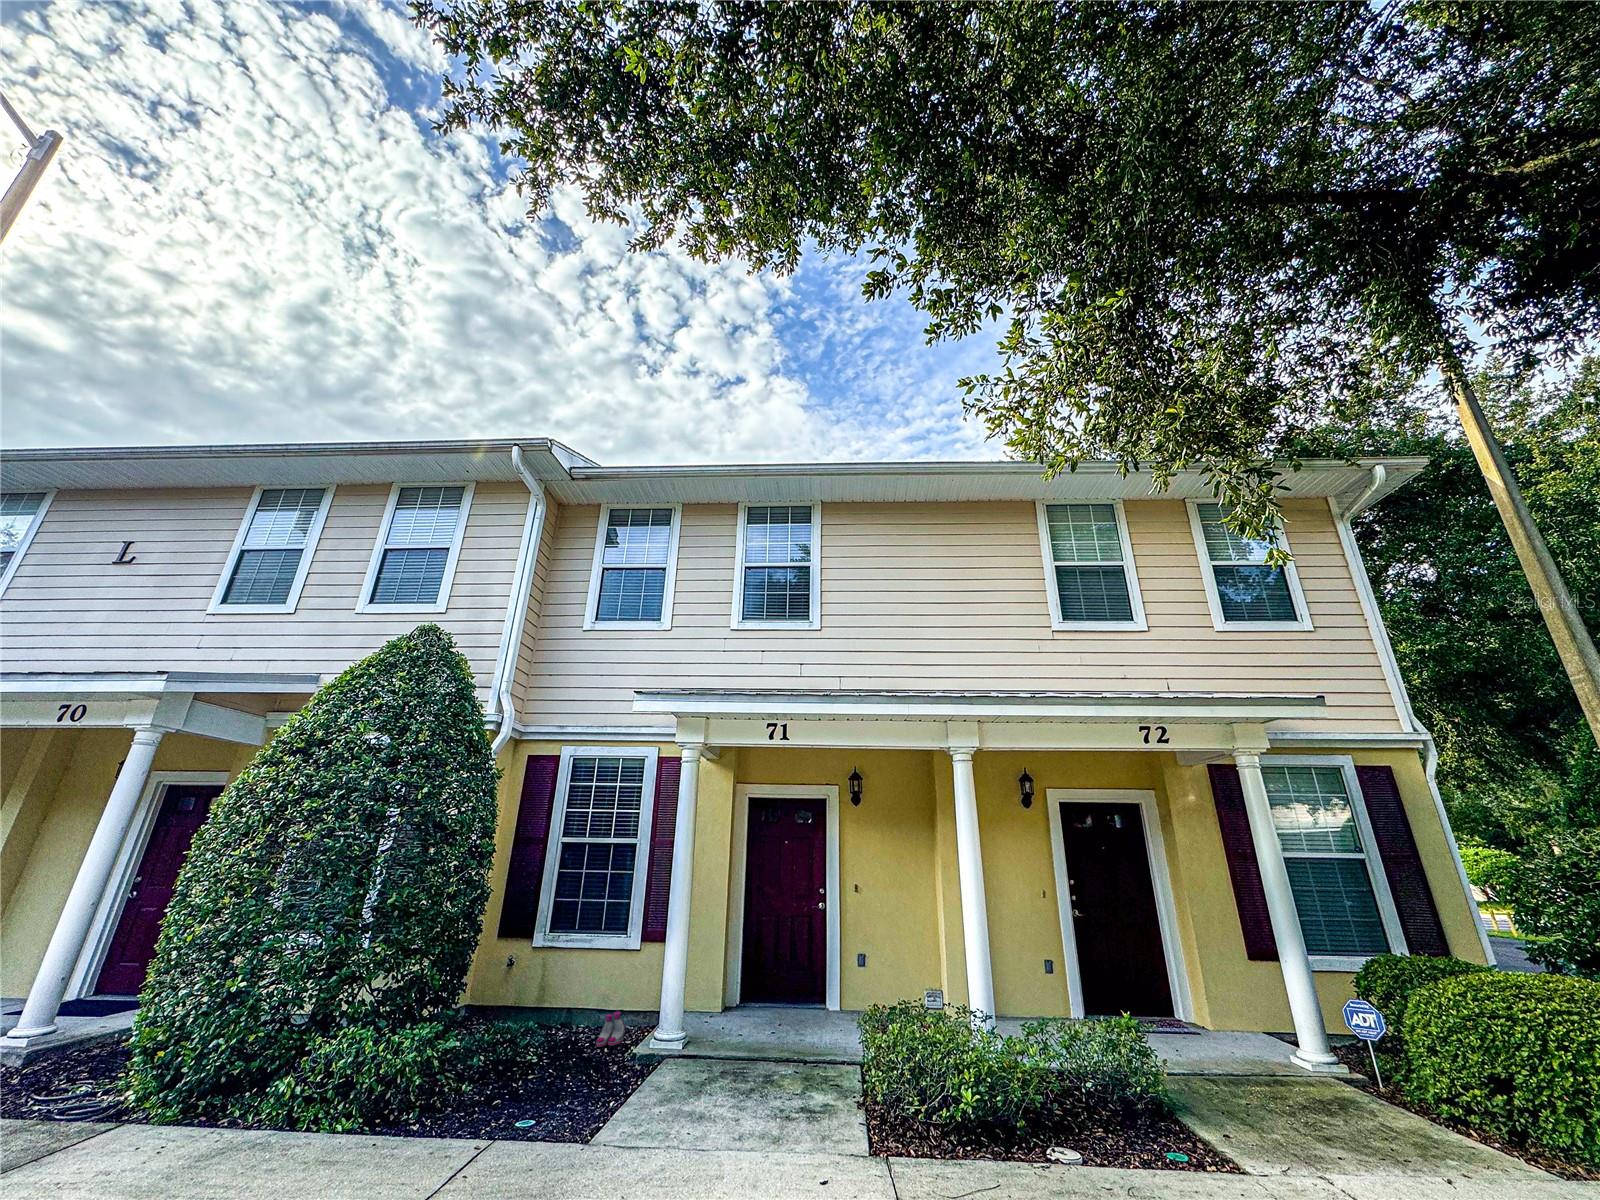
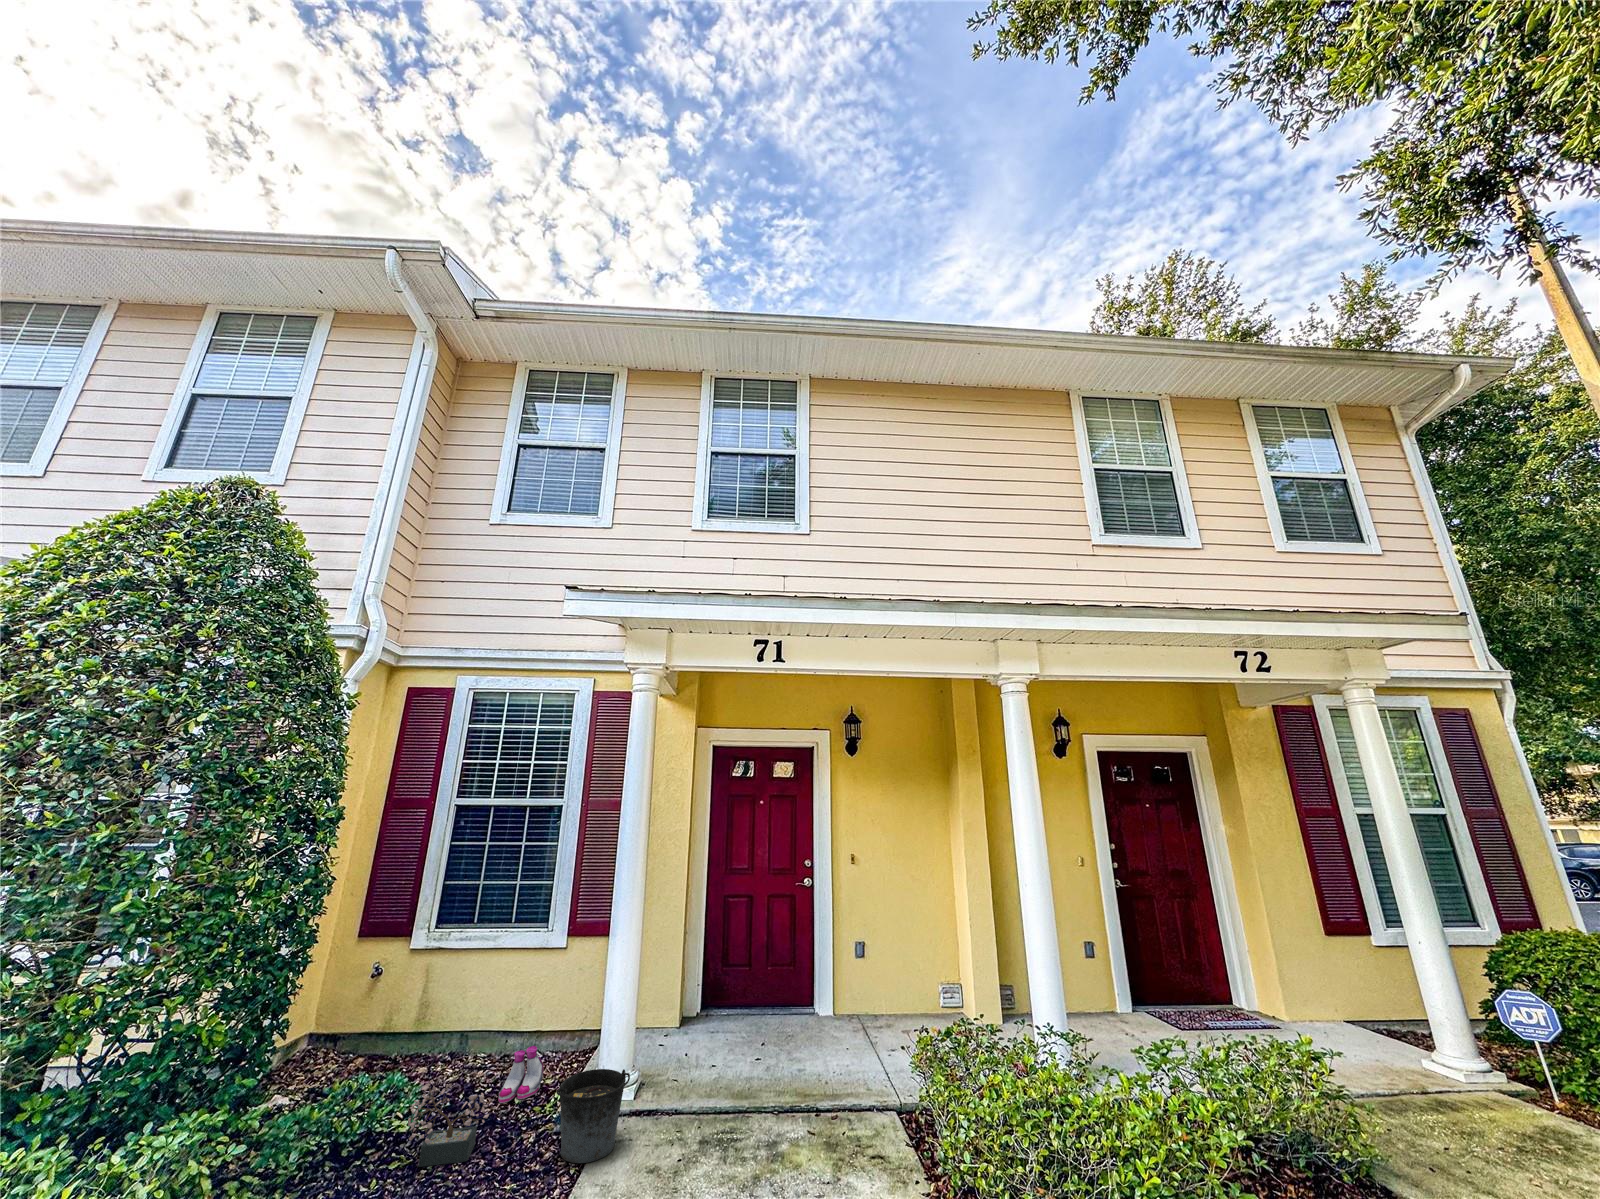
decorative plant: none [542,1021,591,1073] -> present [408,1080,489,1167]
bucket: none [632,1022,679,1077] -> present [557,1069,630,1163]

